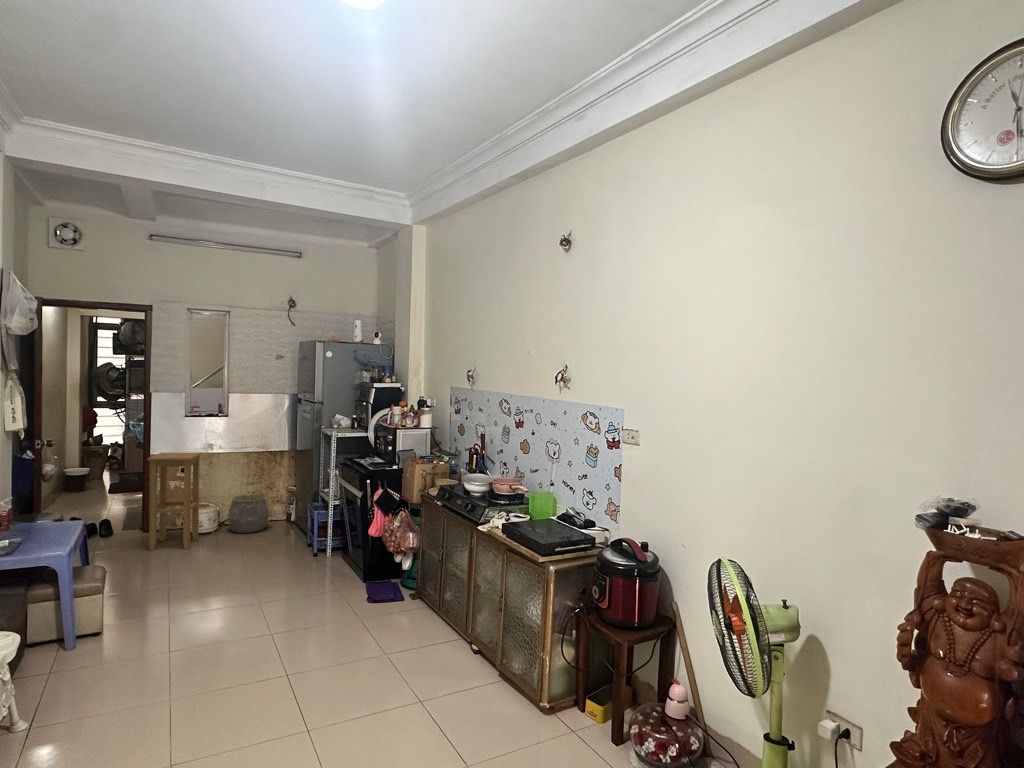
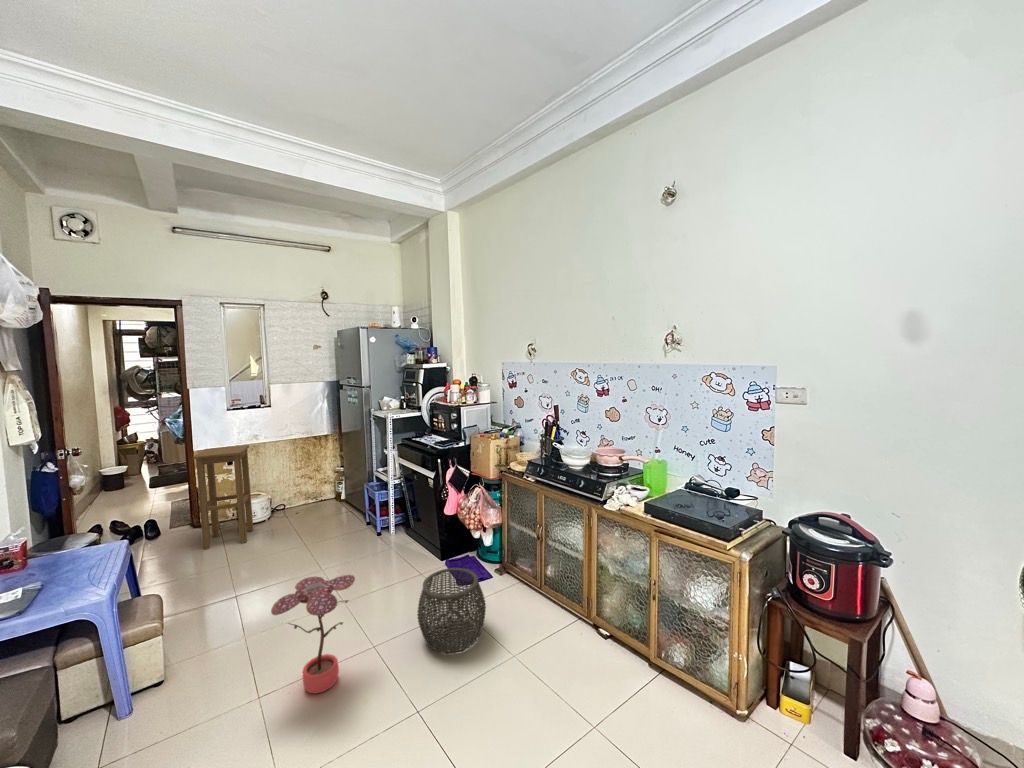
woven basket: present [228,494,269,533] -> present [417,568,486,654]
potted plant: none [184,562,257,656] -> present [271,575,355,693]

